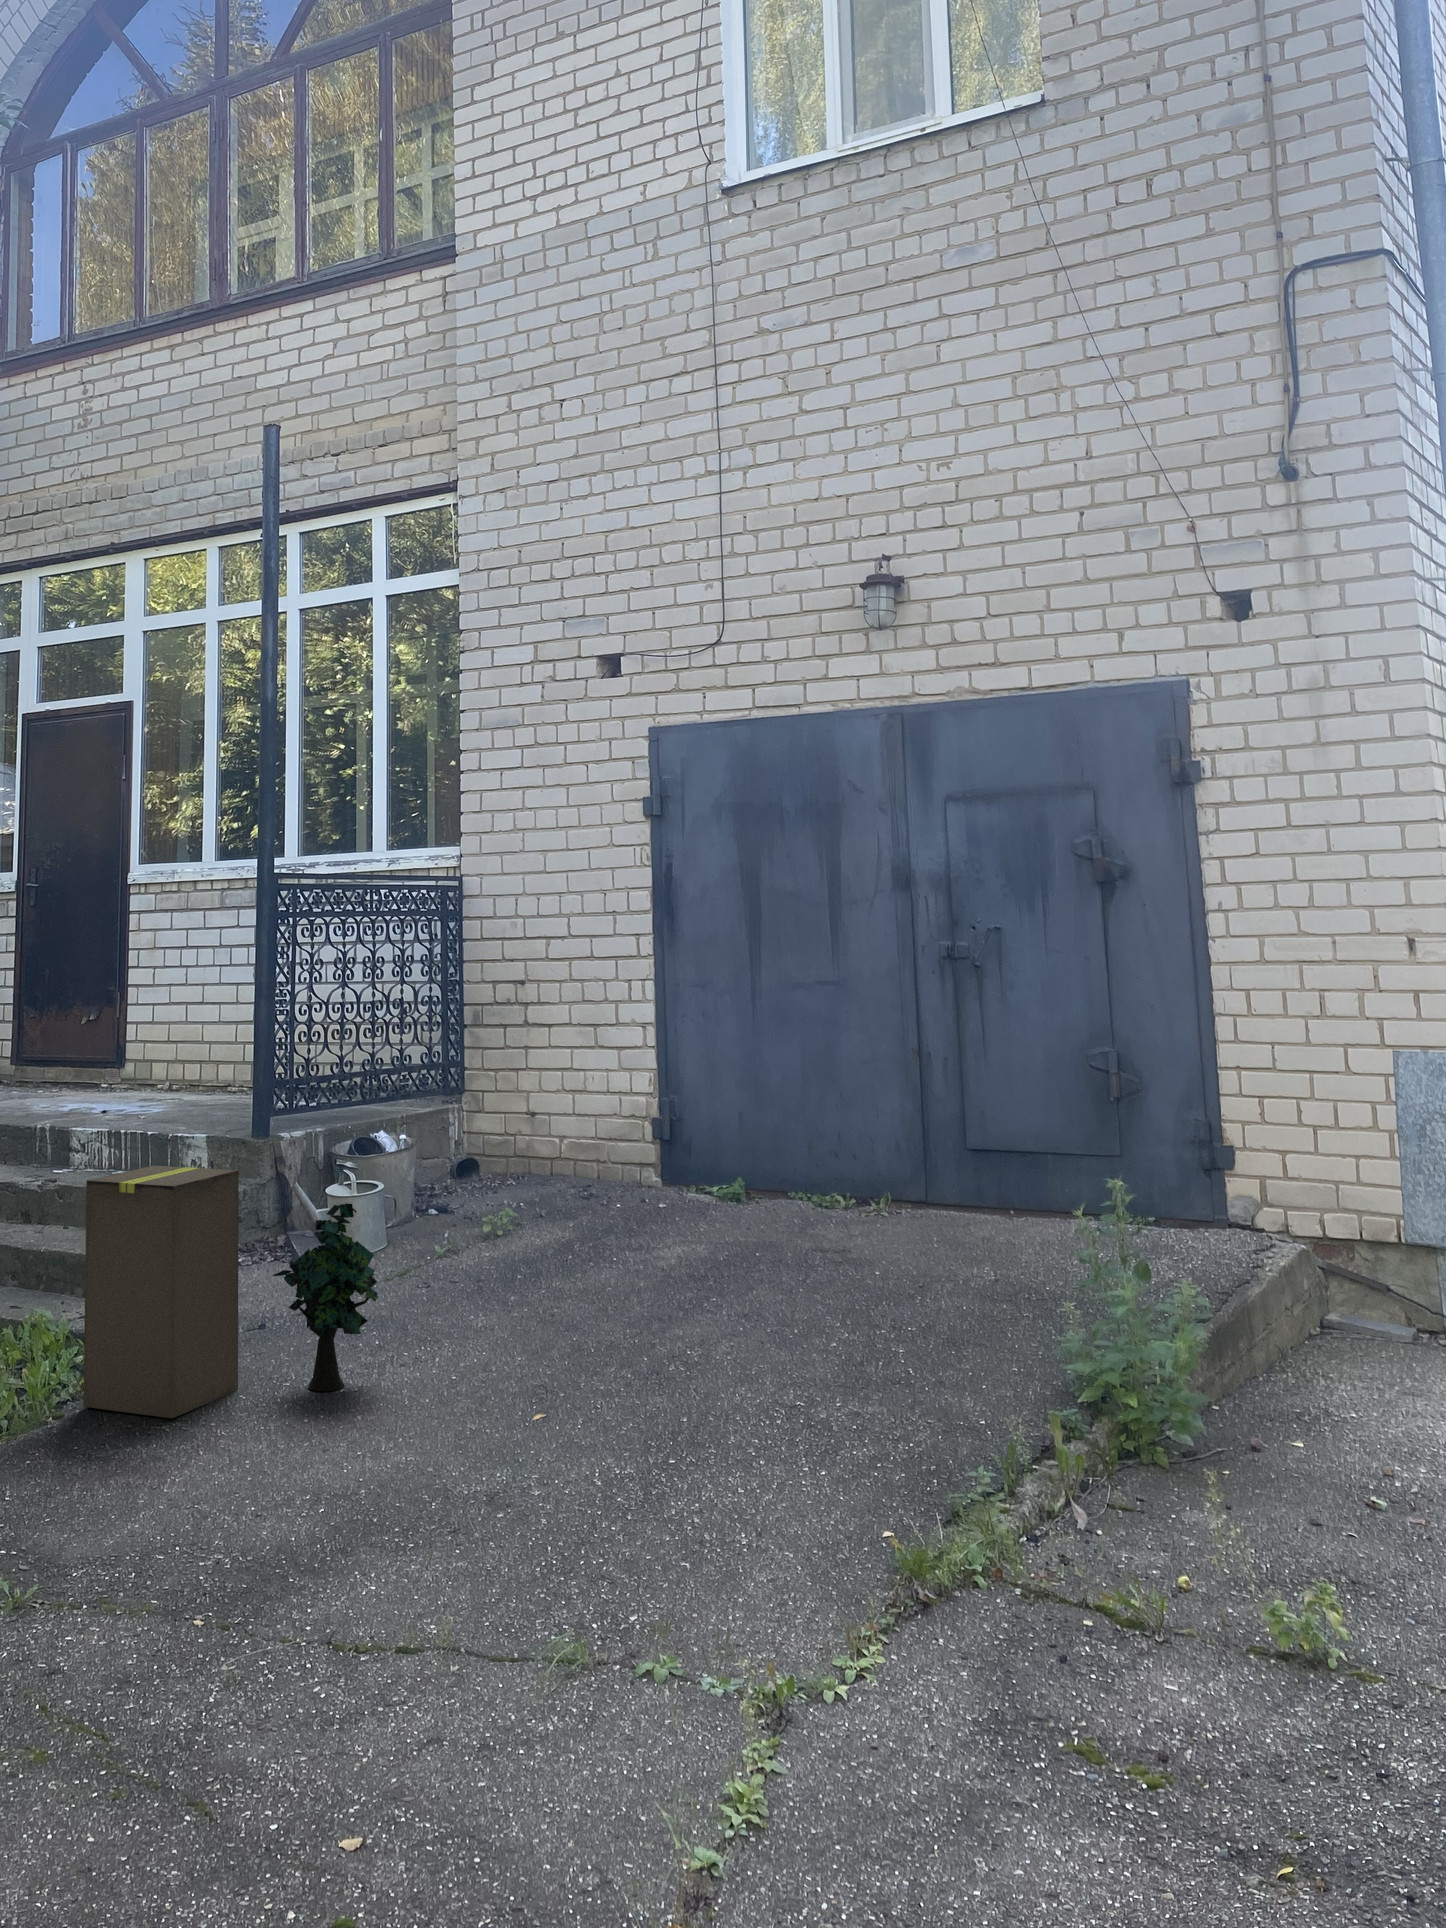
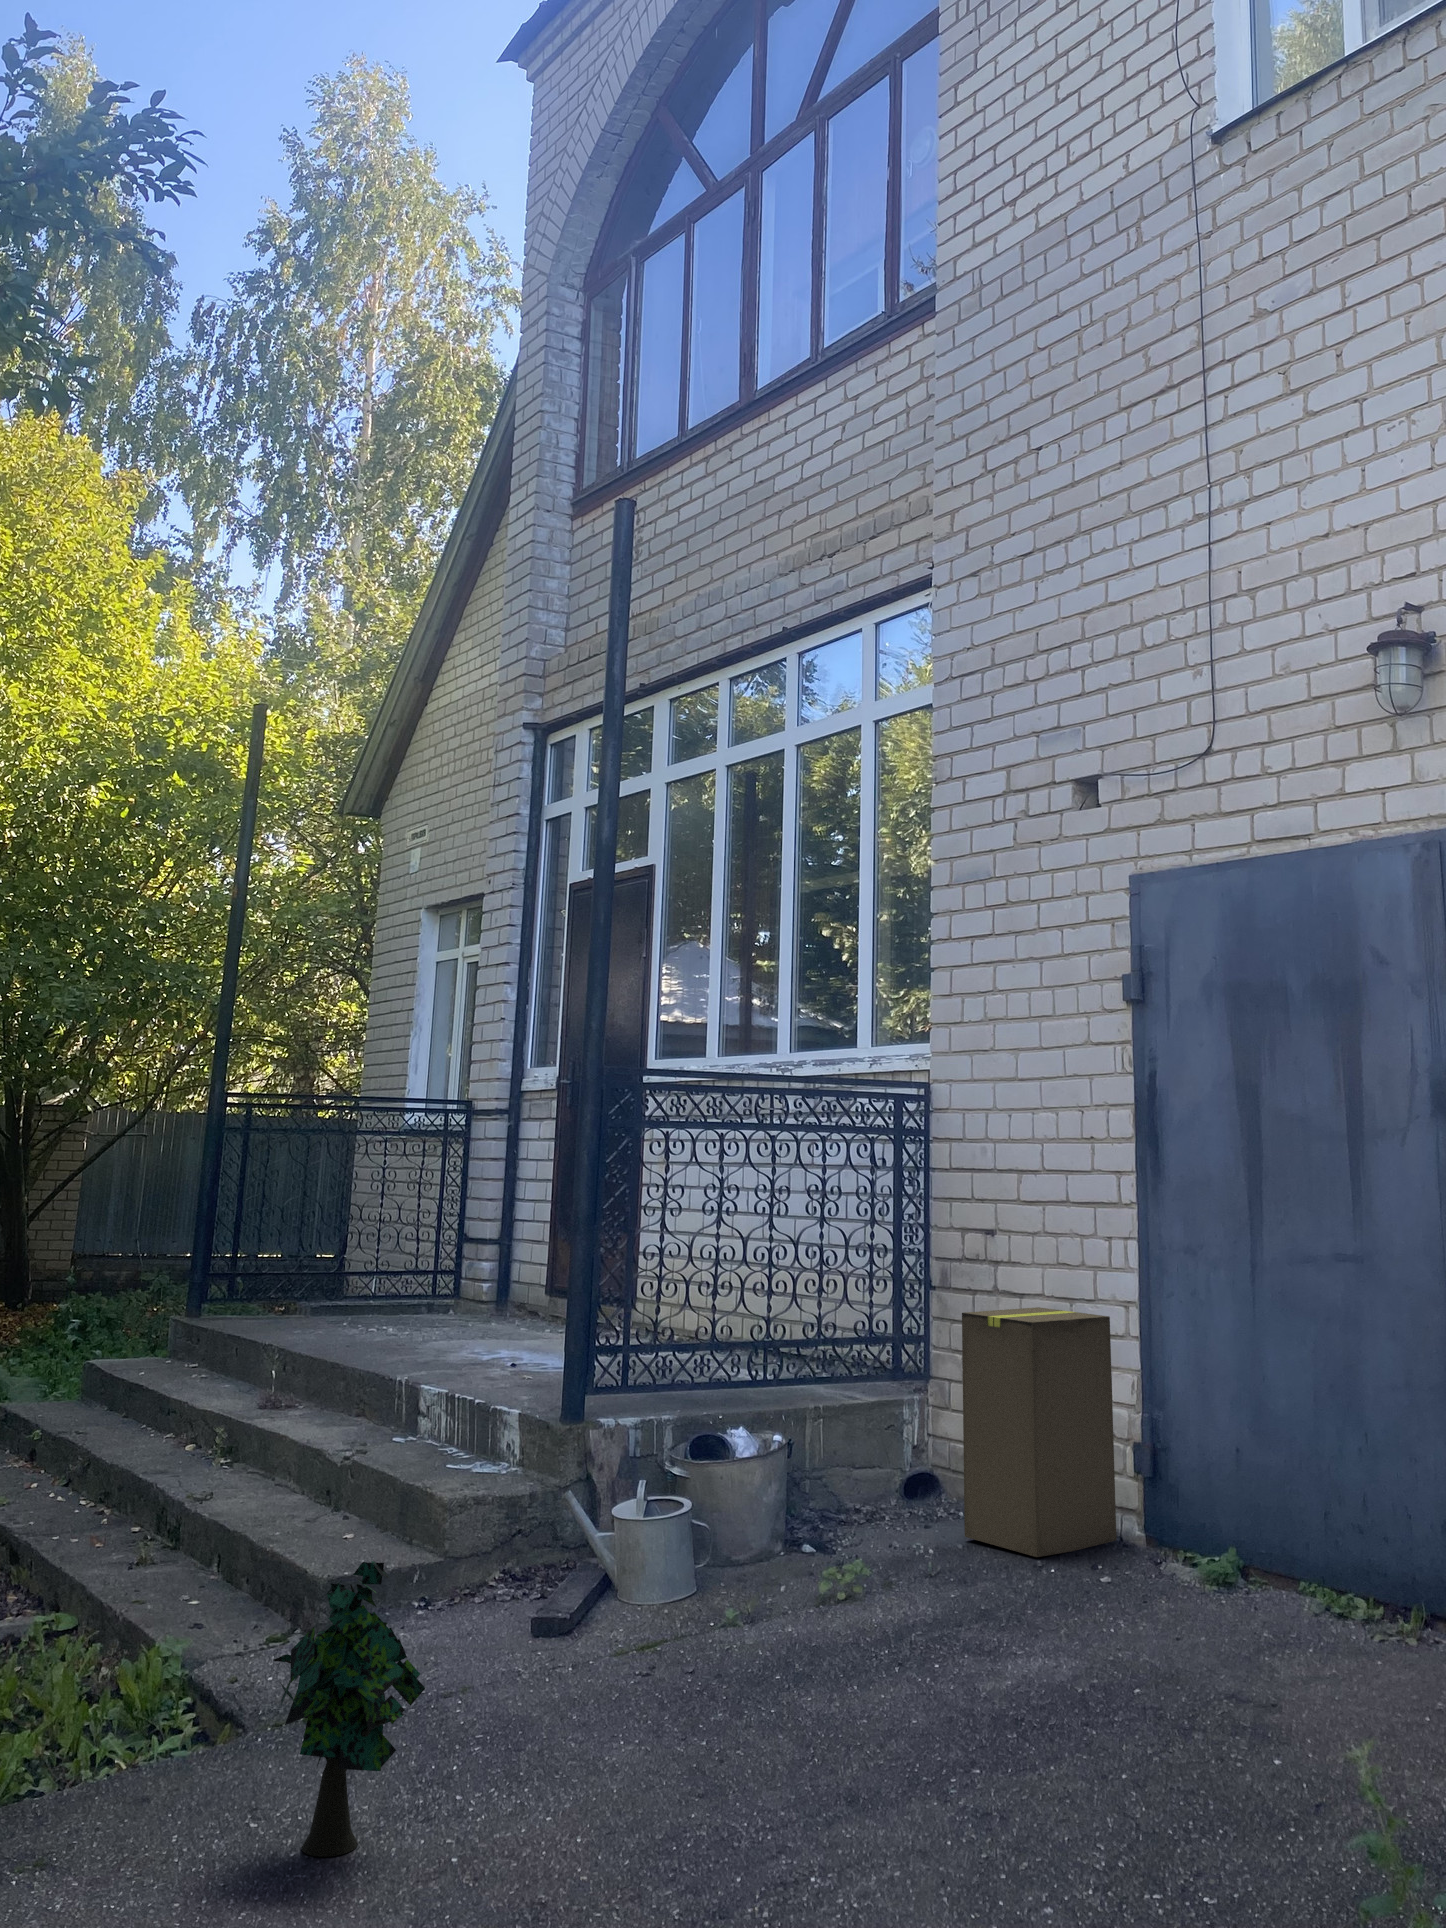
cardboard box: present [83,1165,239,1418] -> present [962,1307,1117,1557]

